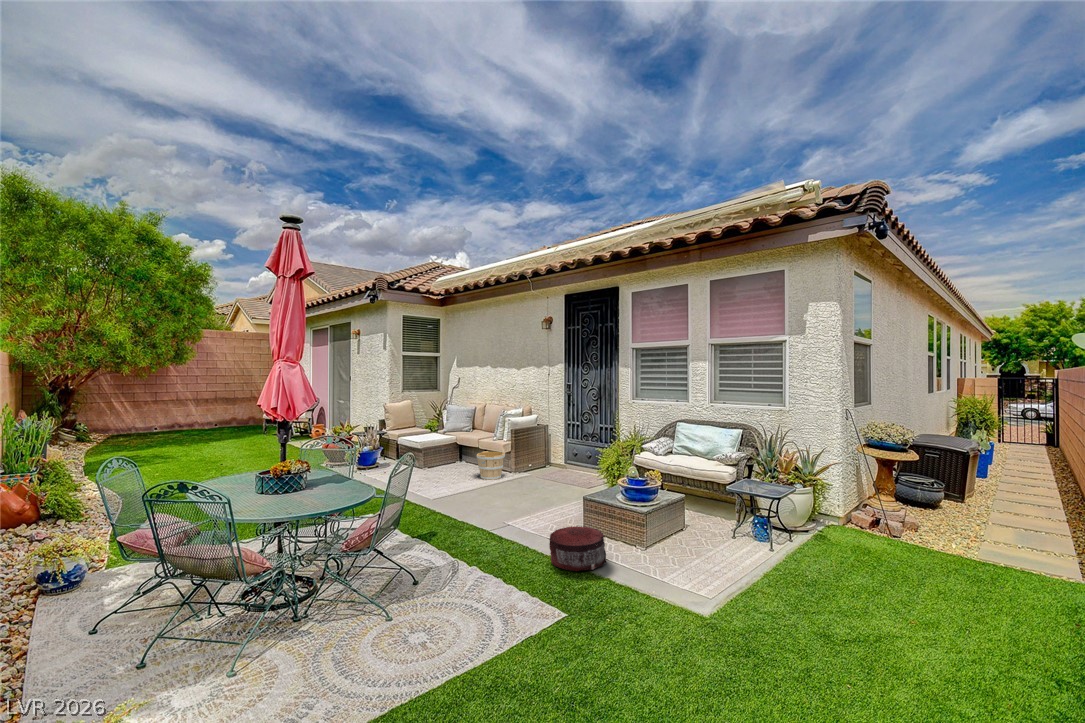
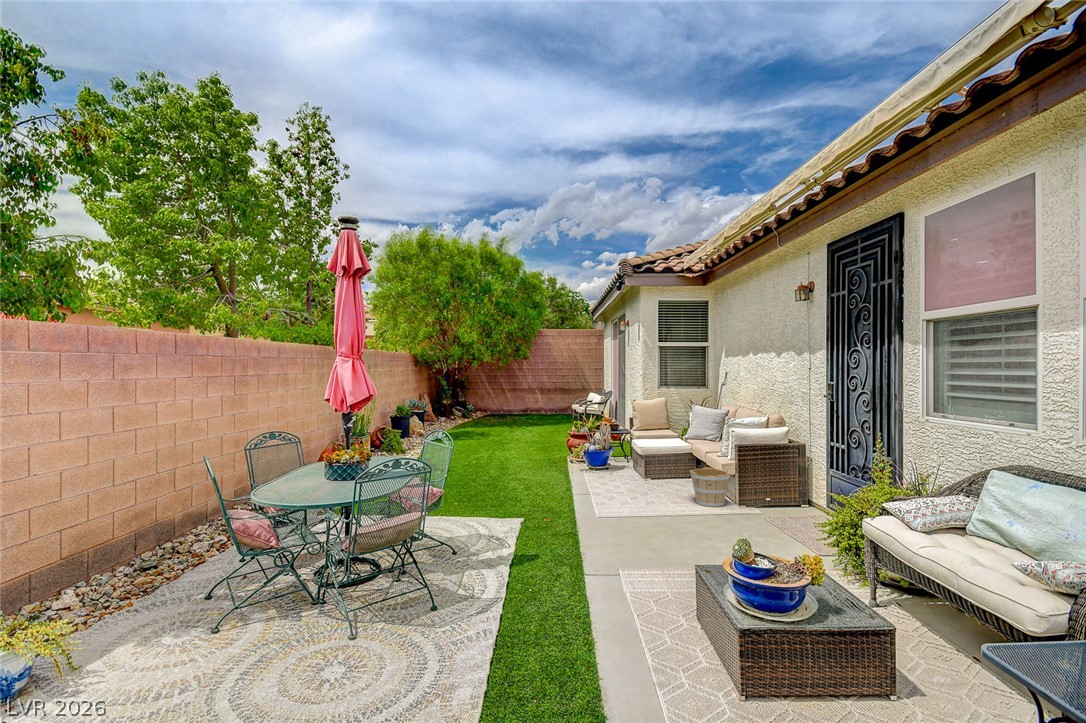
pouf: present [549,526,606,571] -> none [571,598,659,687]

